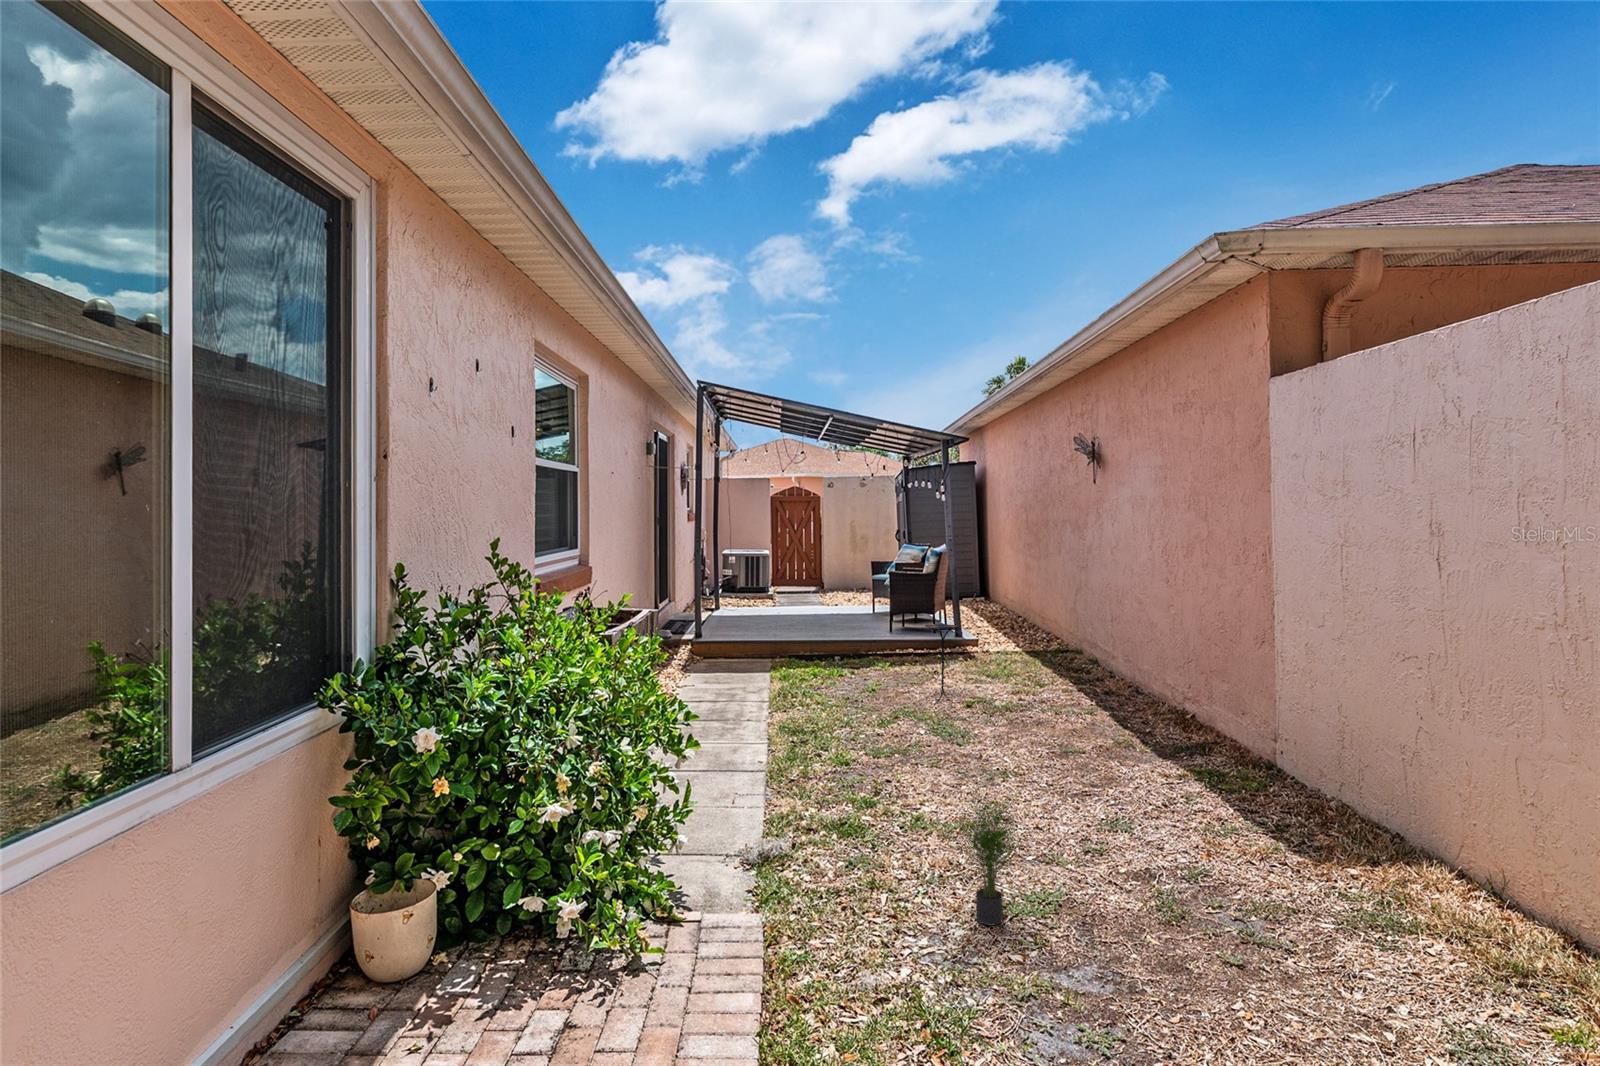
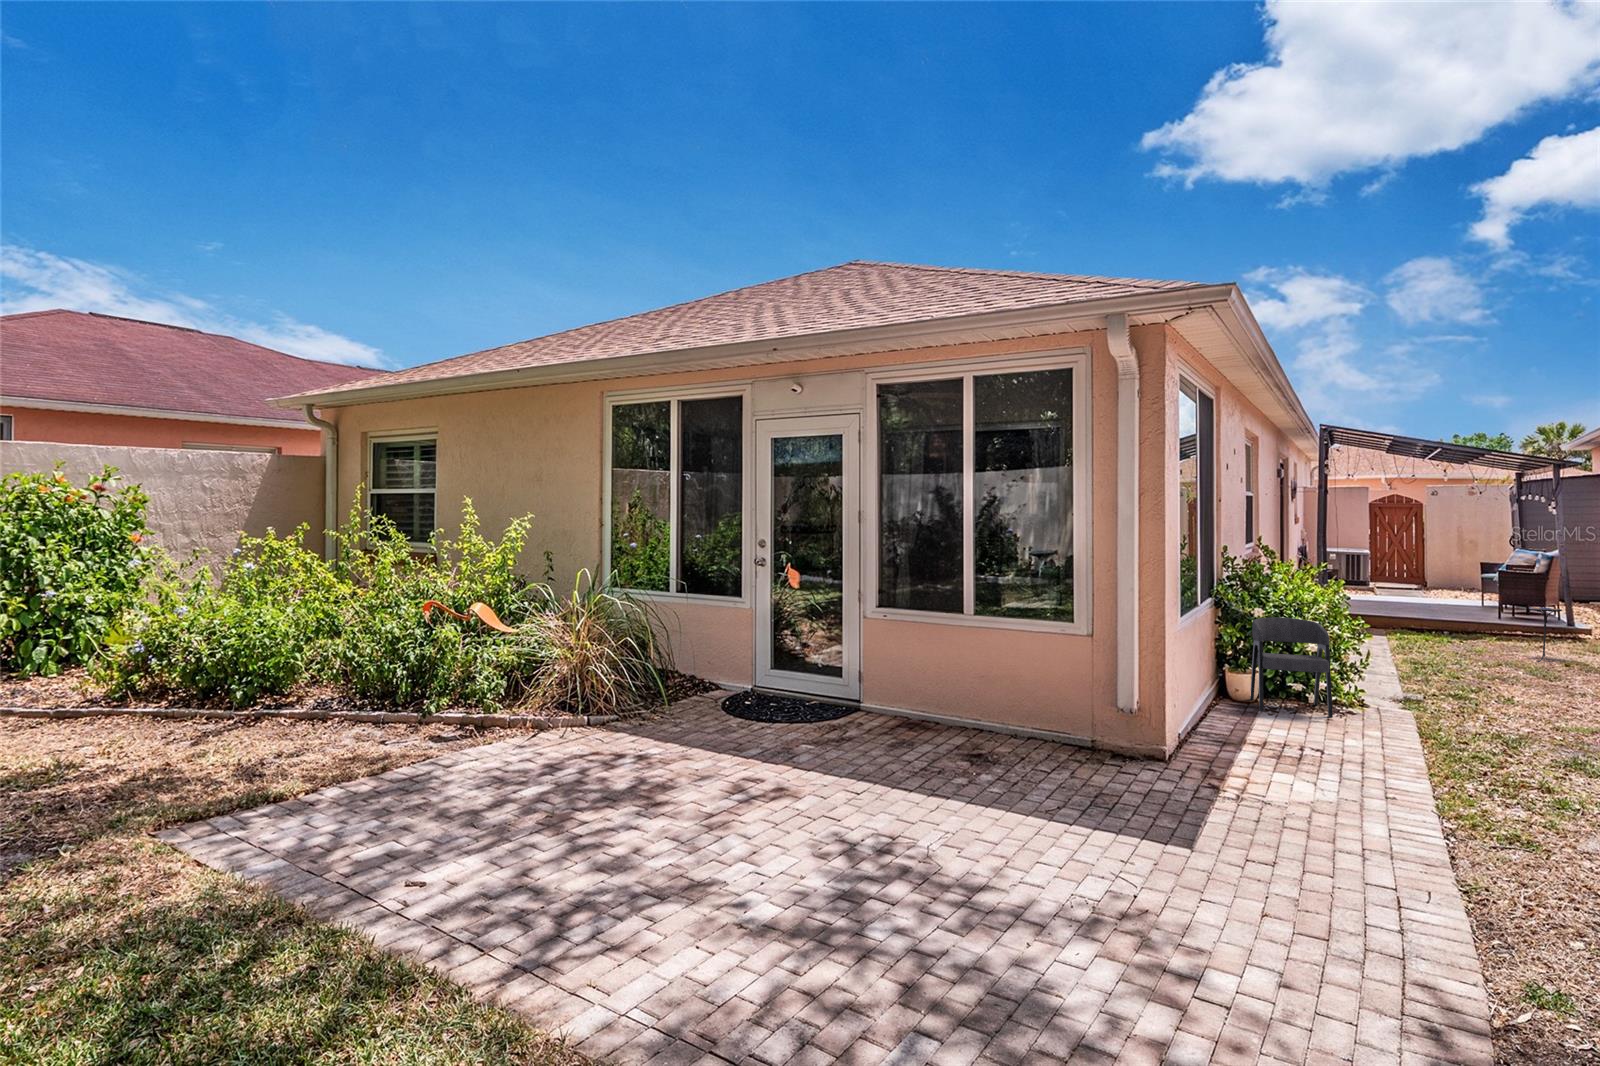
chair: none [389,736,578,1049] -> present [1250,617,1333,717]
potted plant: present [947,795,1020,926] -> none [1512,666,1576,730]

